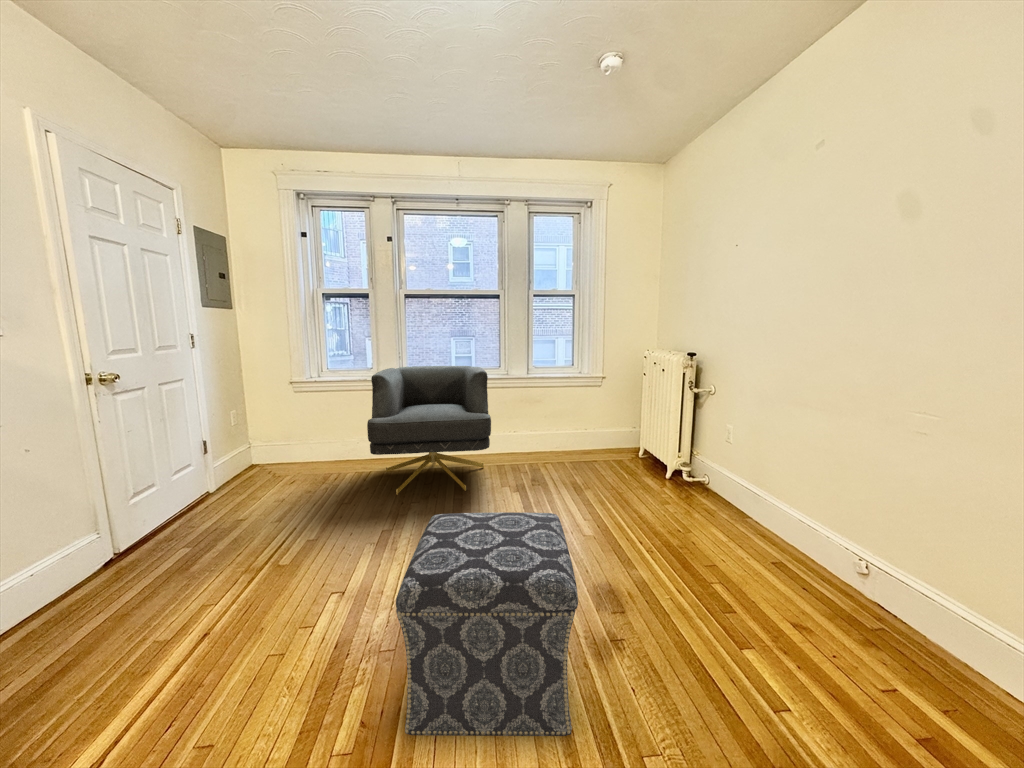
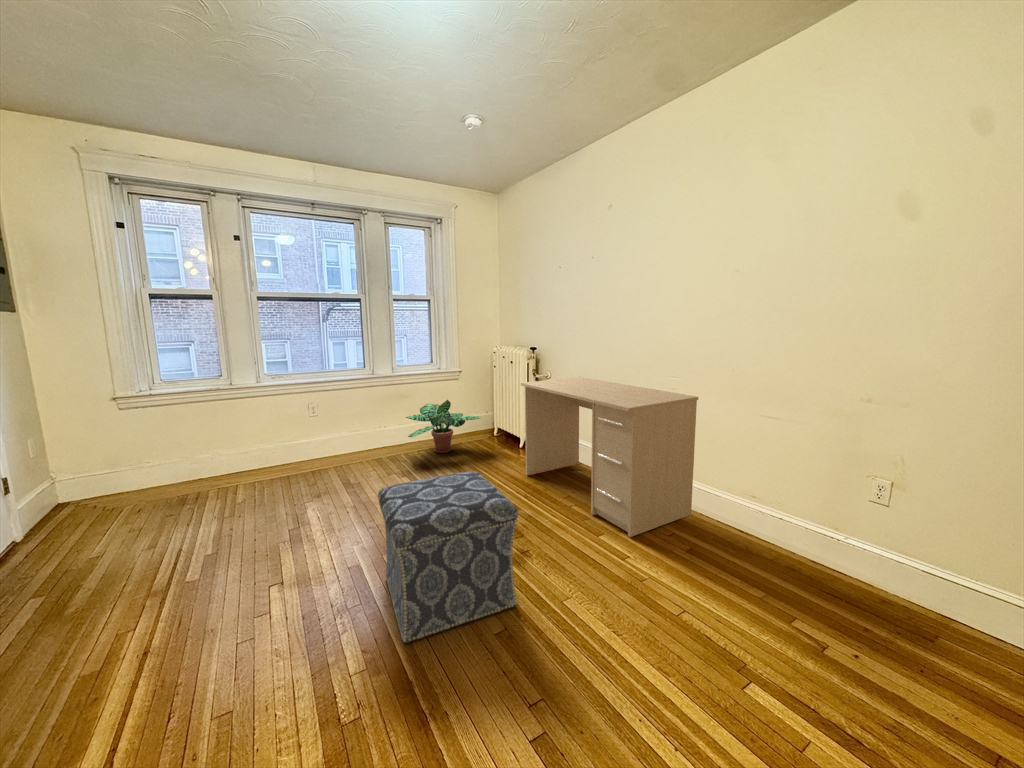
armchair: present [367,366,491,495] -> none [240,368,376,501]
desk: none [659,396,980,672] -> present [521,377,699,537]
potted plant: none [530,409,622,469] -> present [406,400,484,453]

